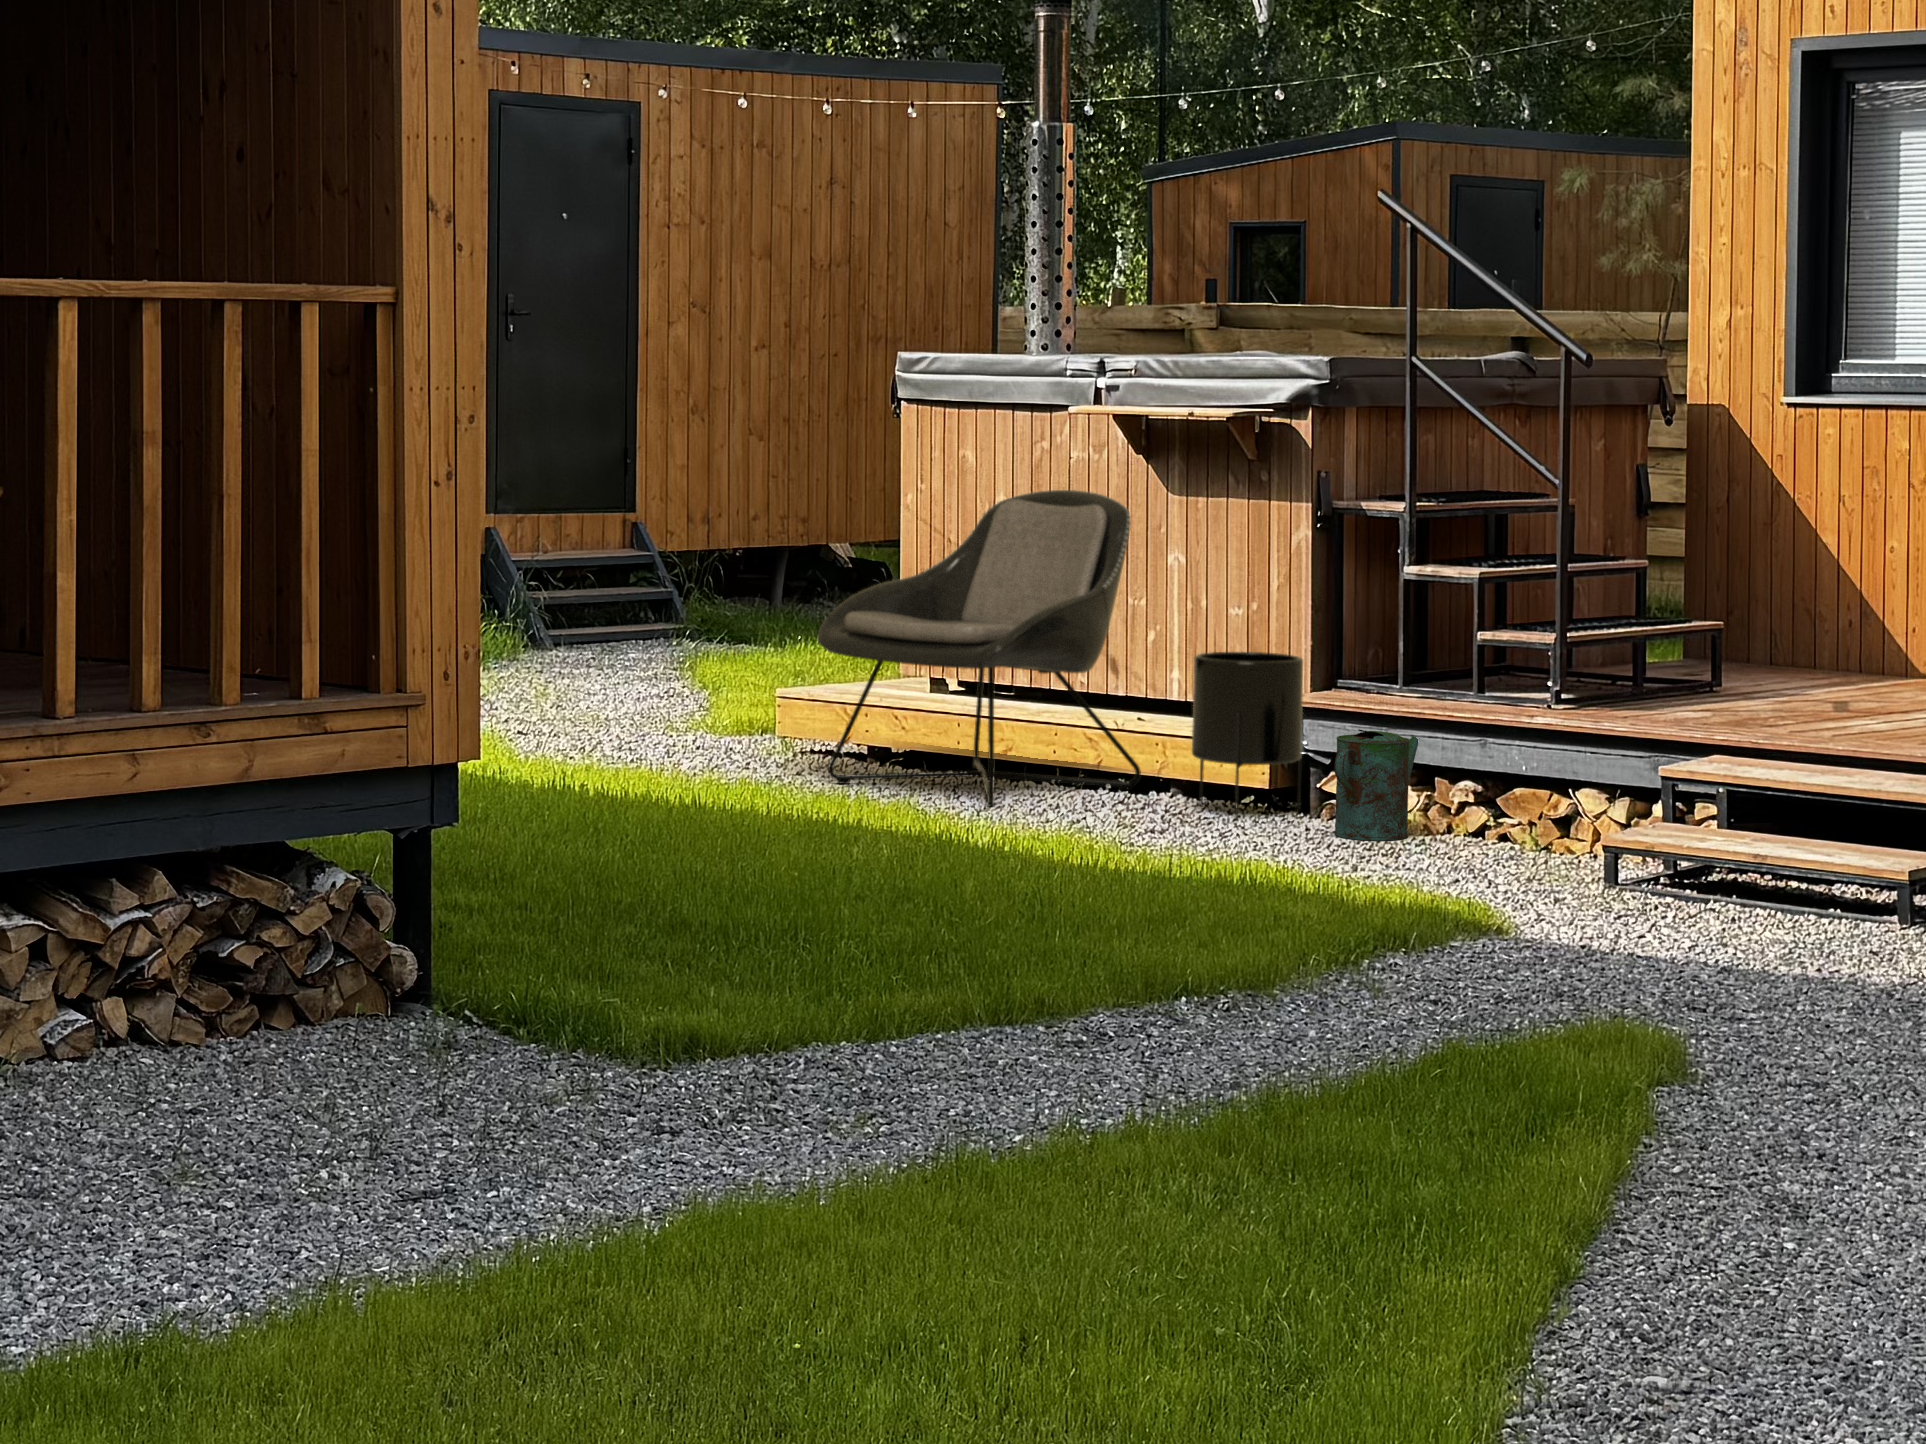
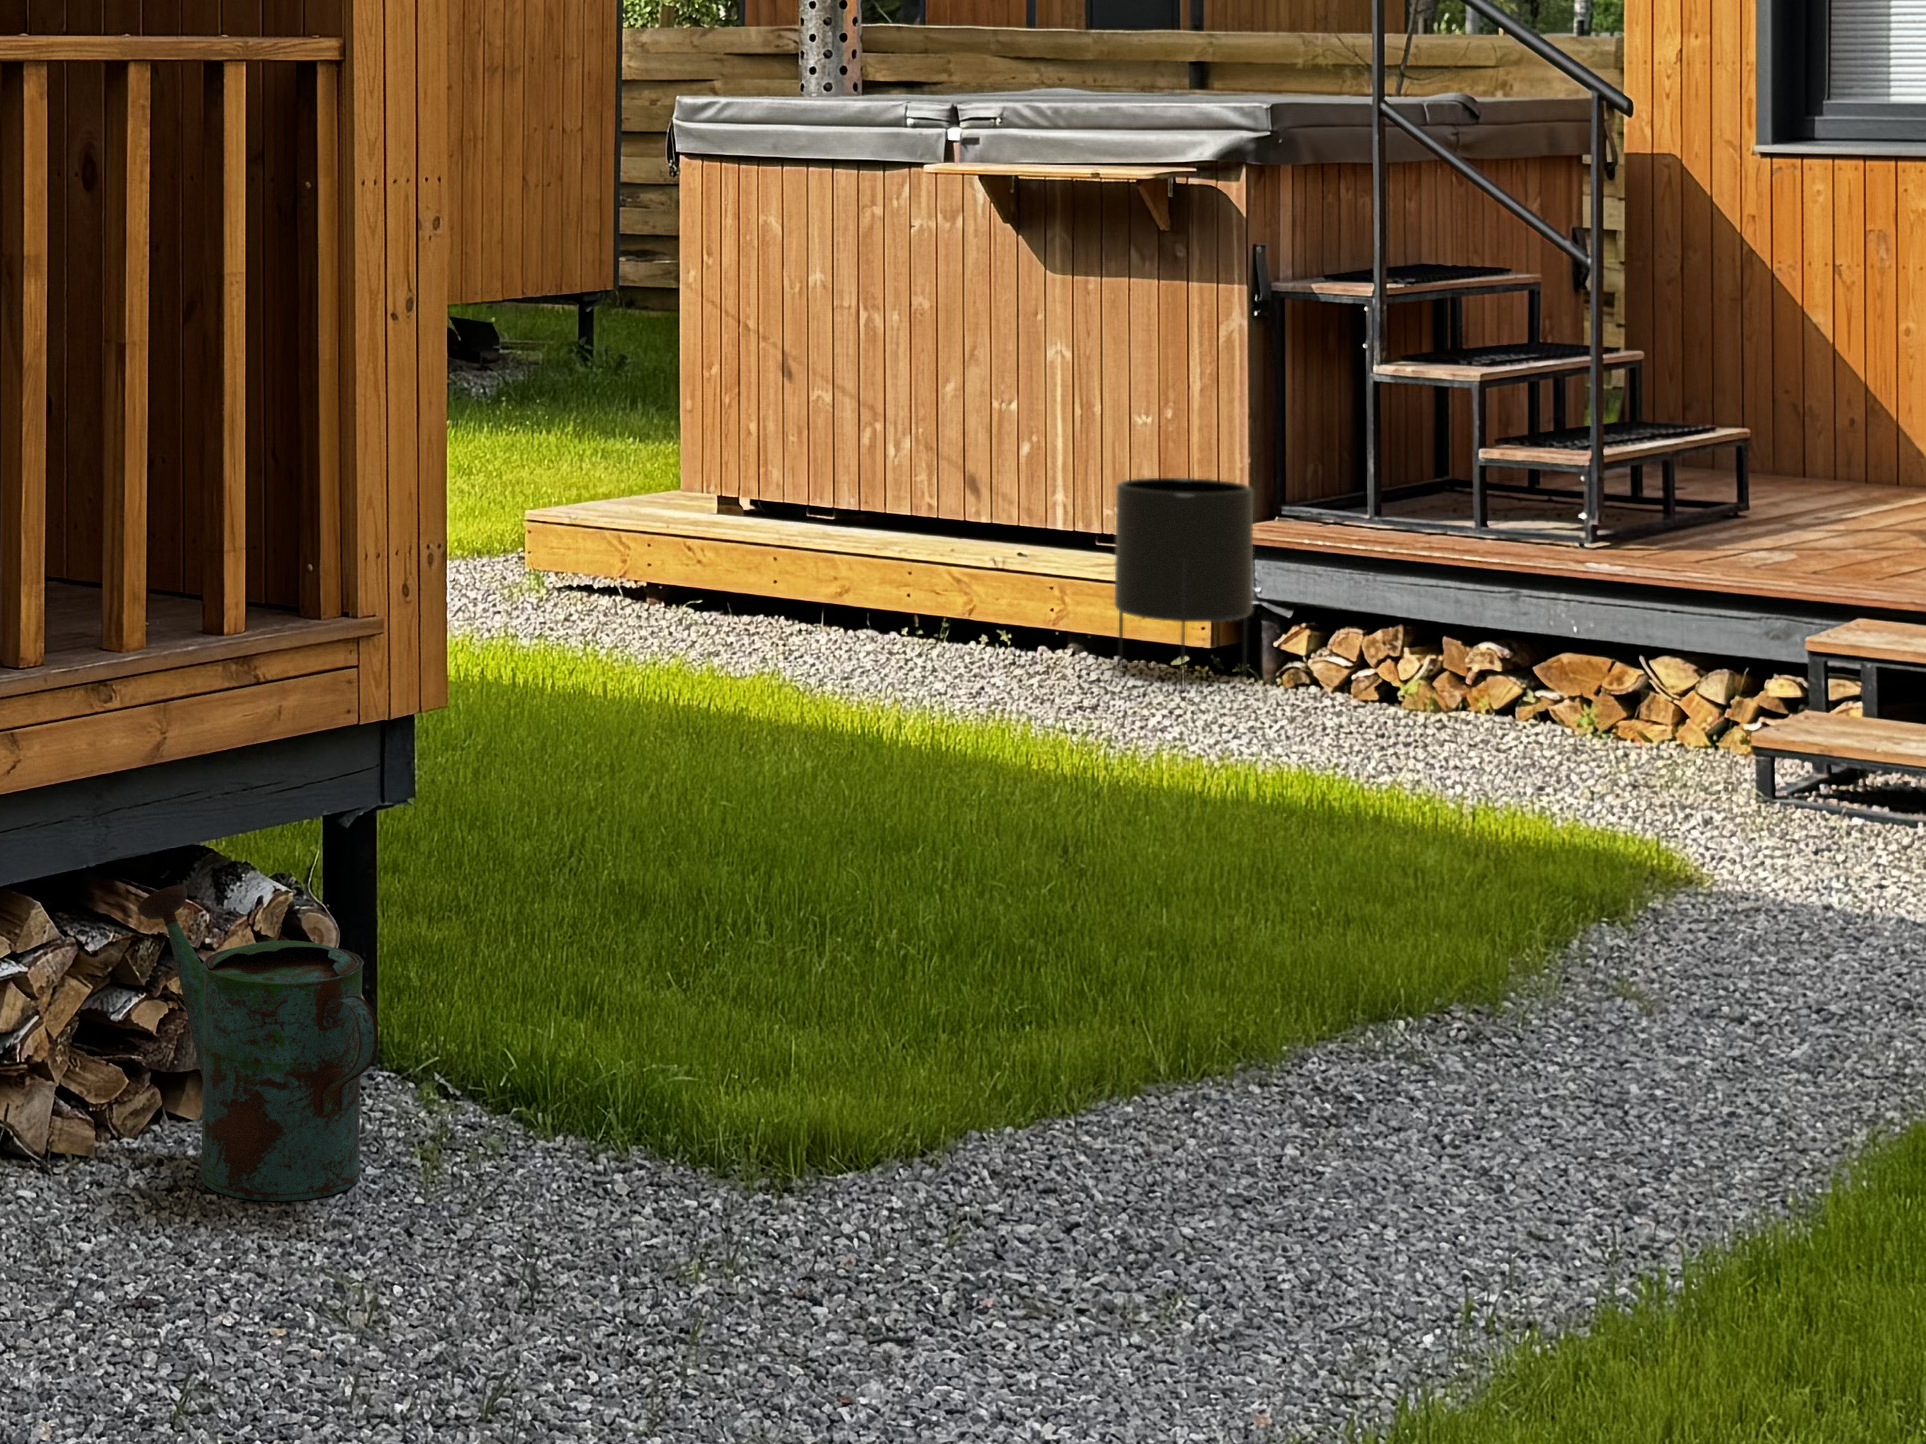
lounge chair: present [817,490,1141,807] -> none [627,276,1025,678]
watering can: present [1334,729,1418,841] -> present [137,885,378,1201]

